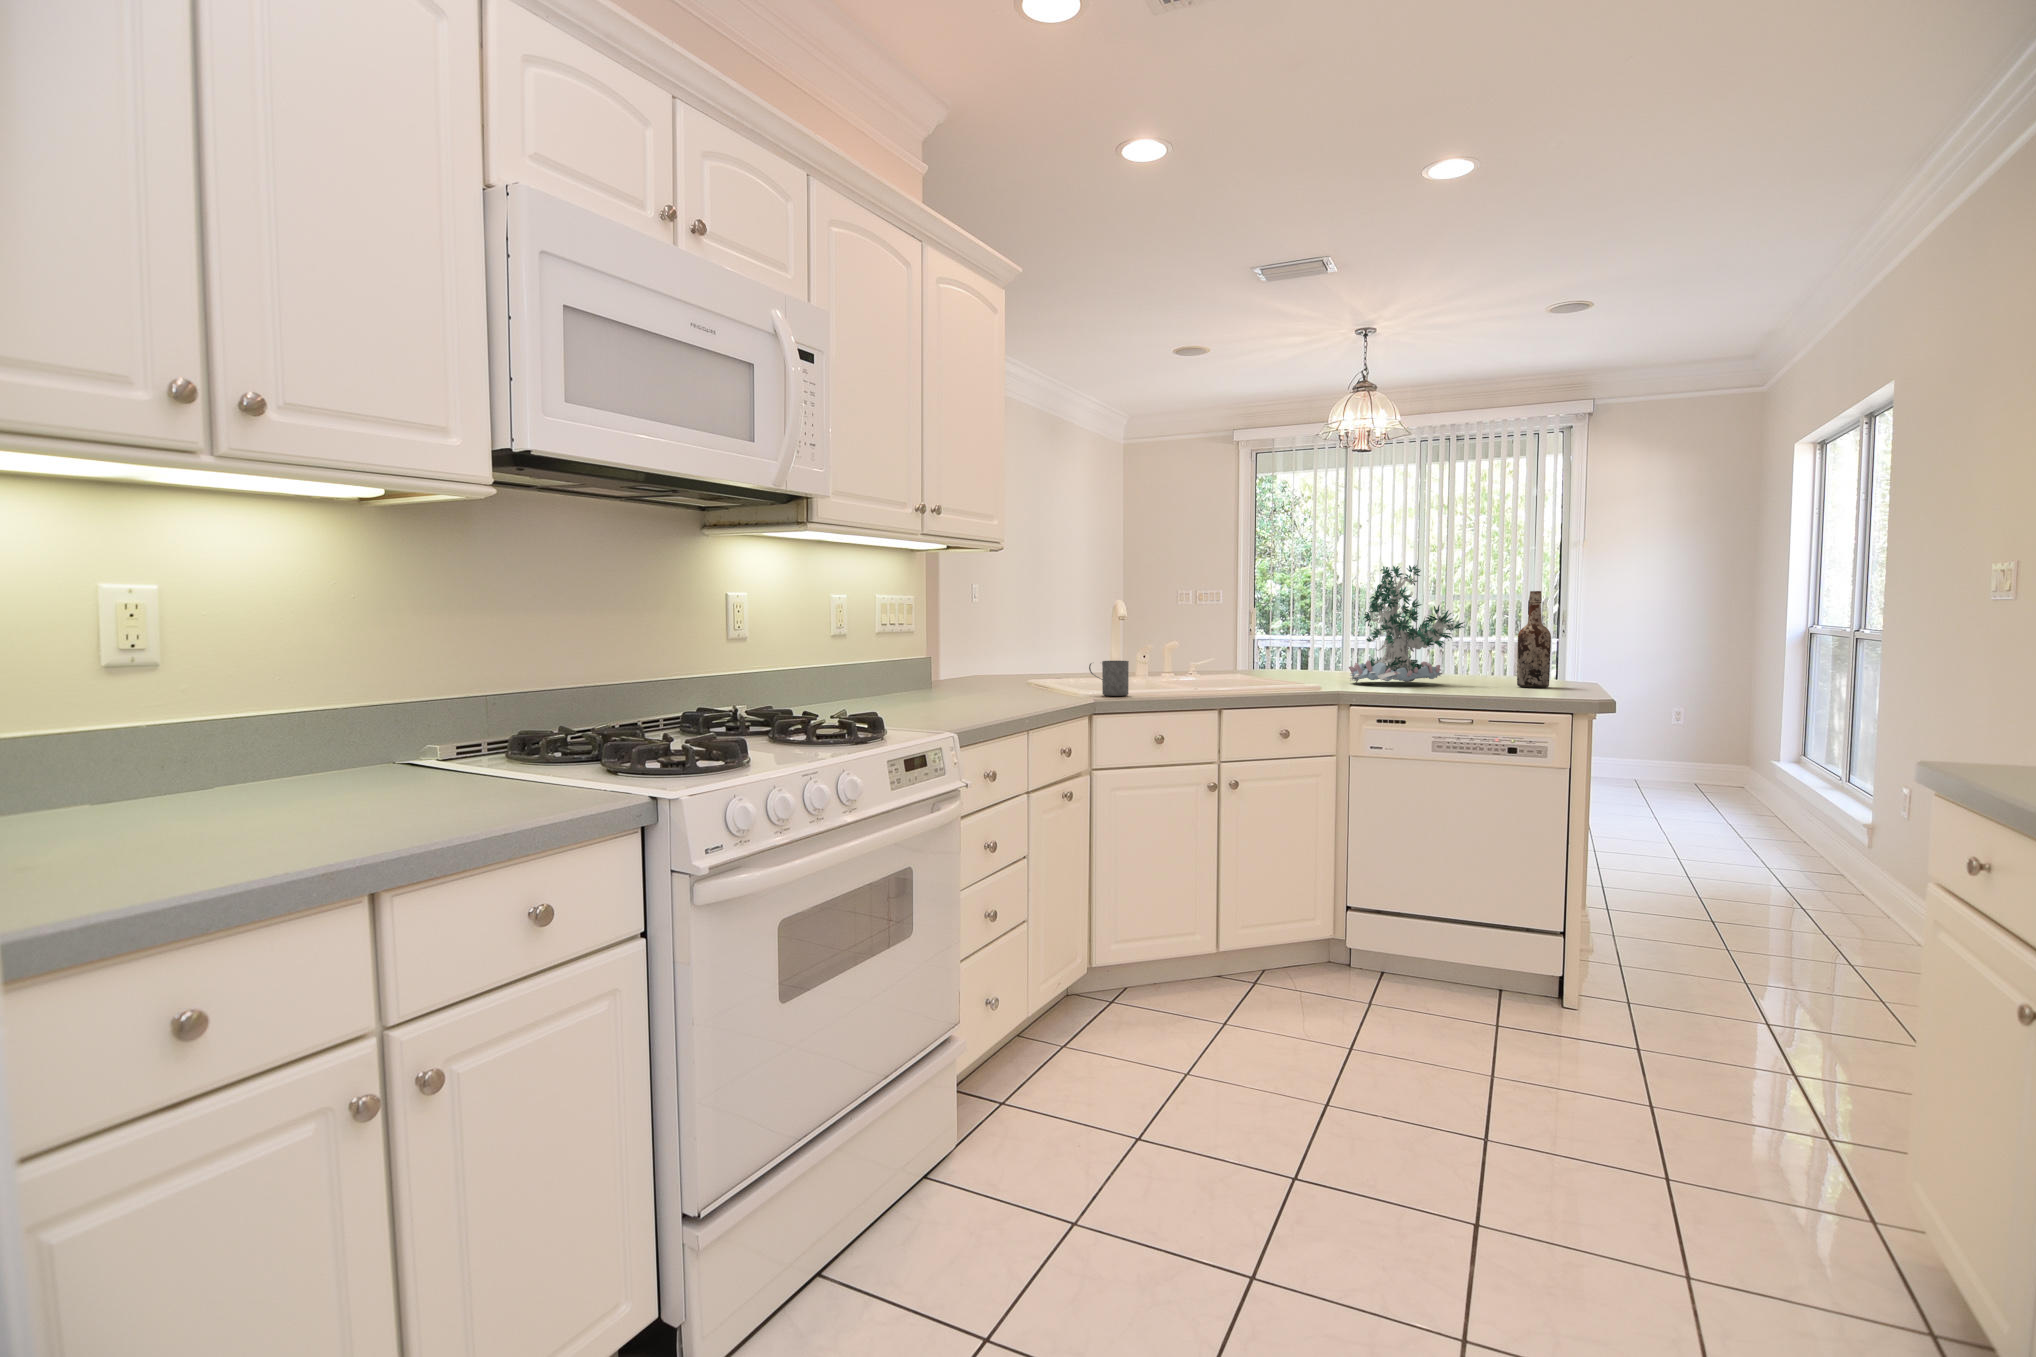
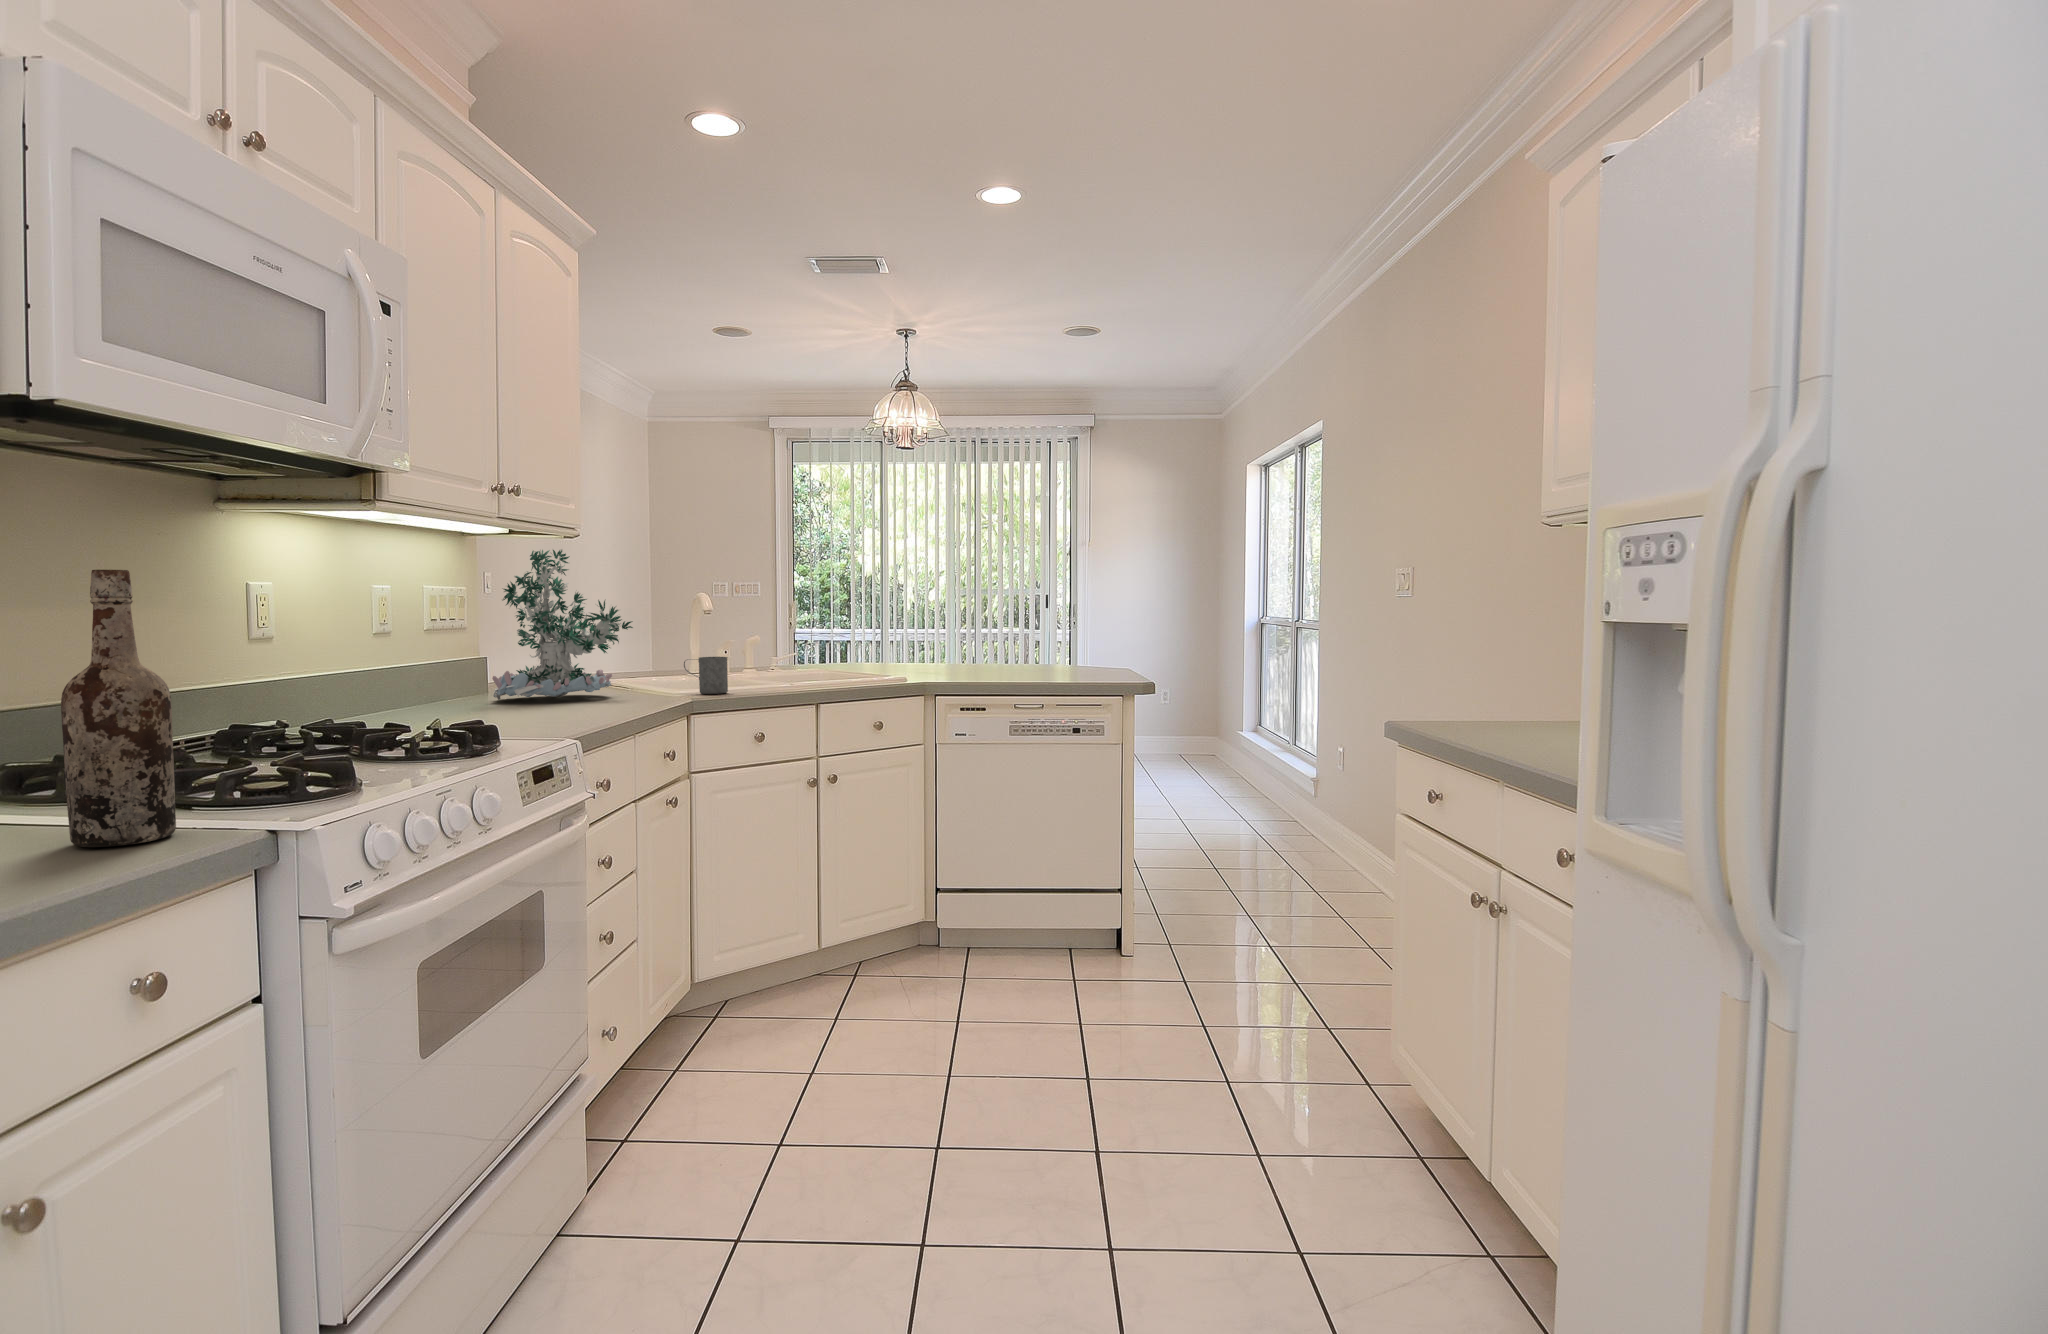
plant: present [1349,565,1465,683] -> present [492,550,633,700]
wine bottle: present [1517,591,1551,688] -> present [61,570,176,847]

